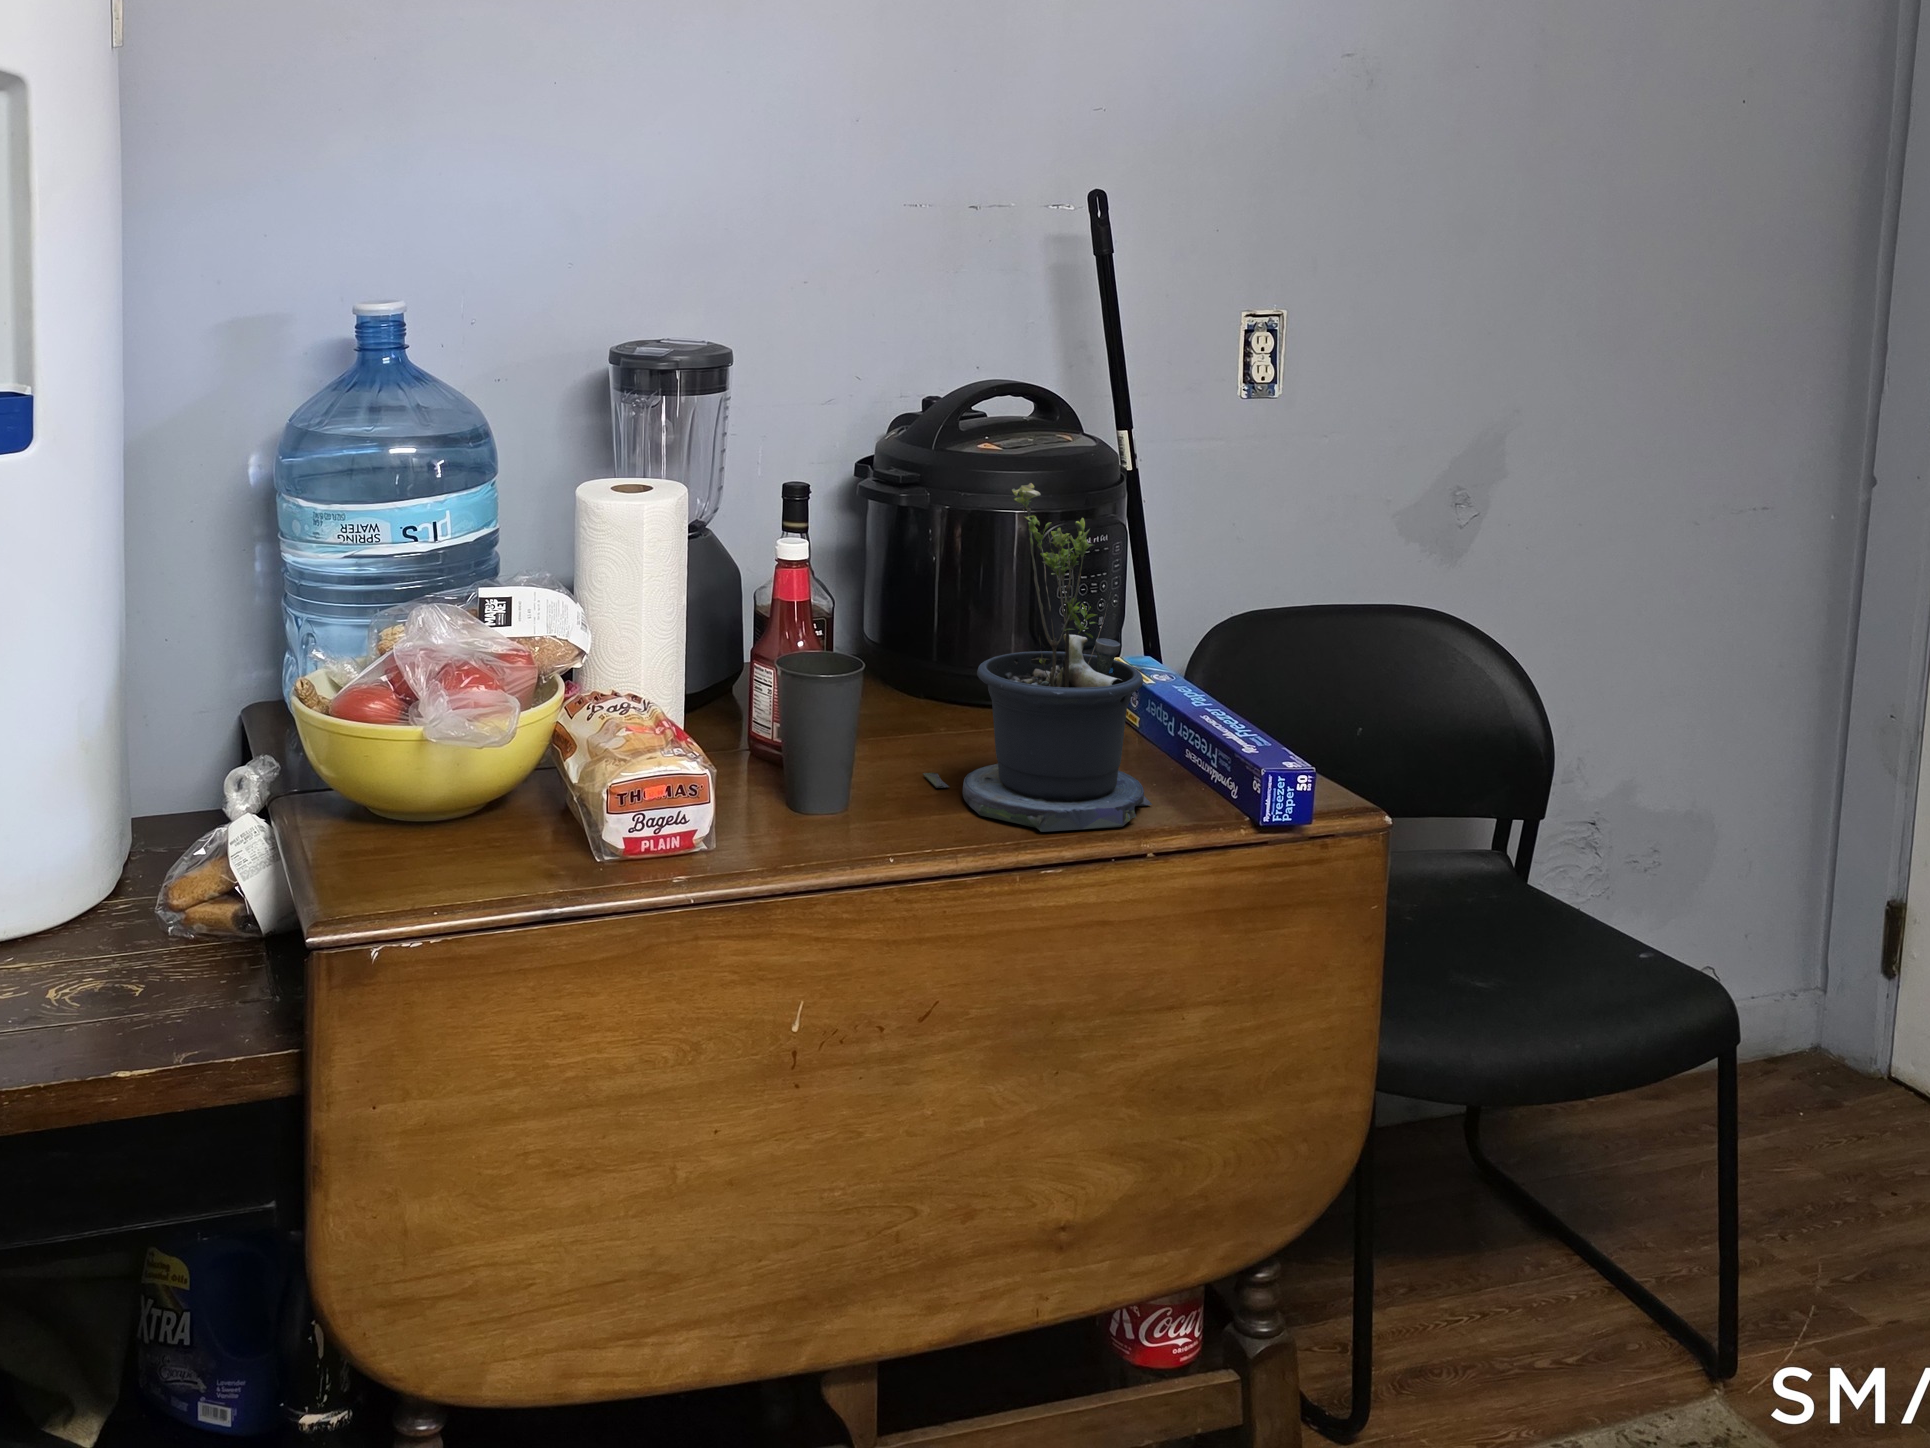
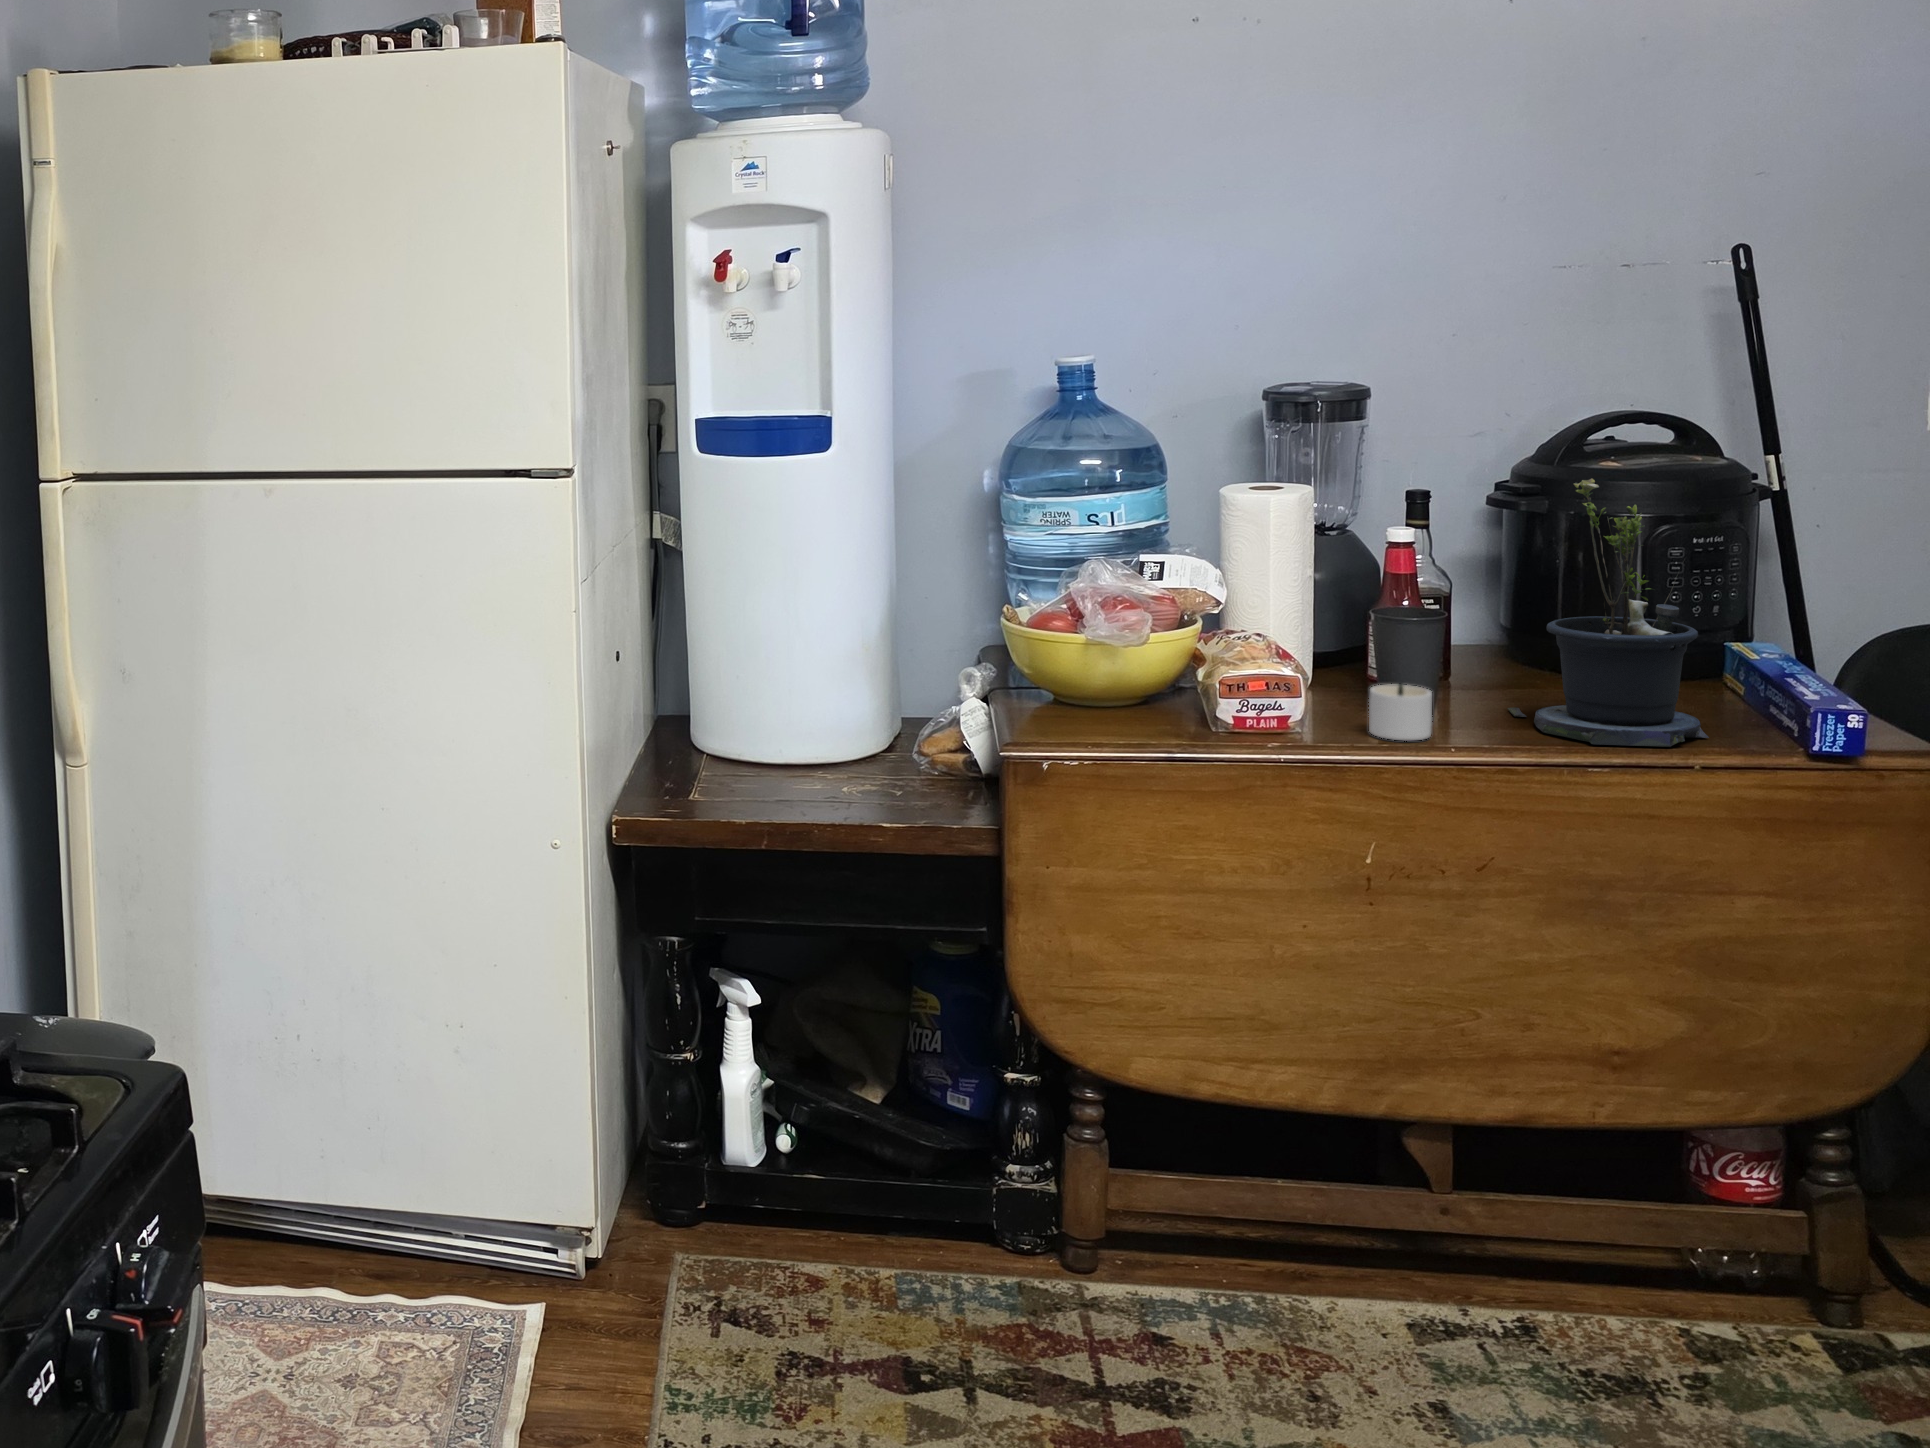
candle: none [785,767,895,851] -> present [1369,684,1432,741]

